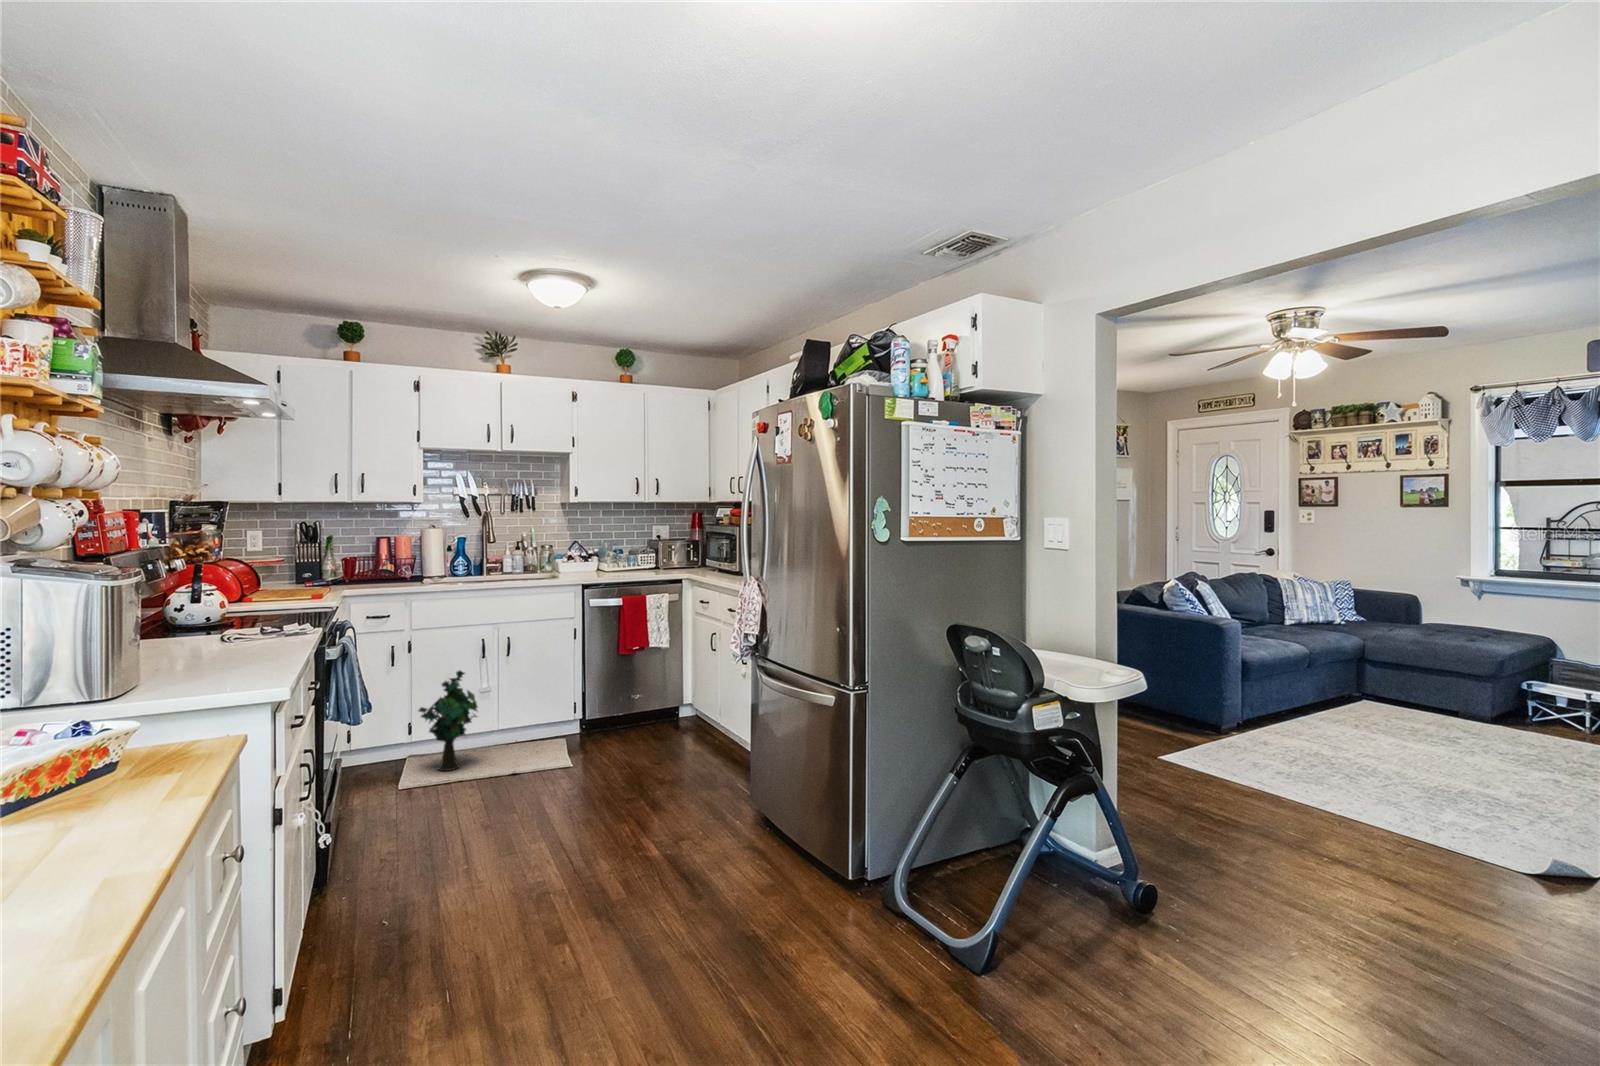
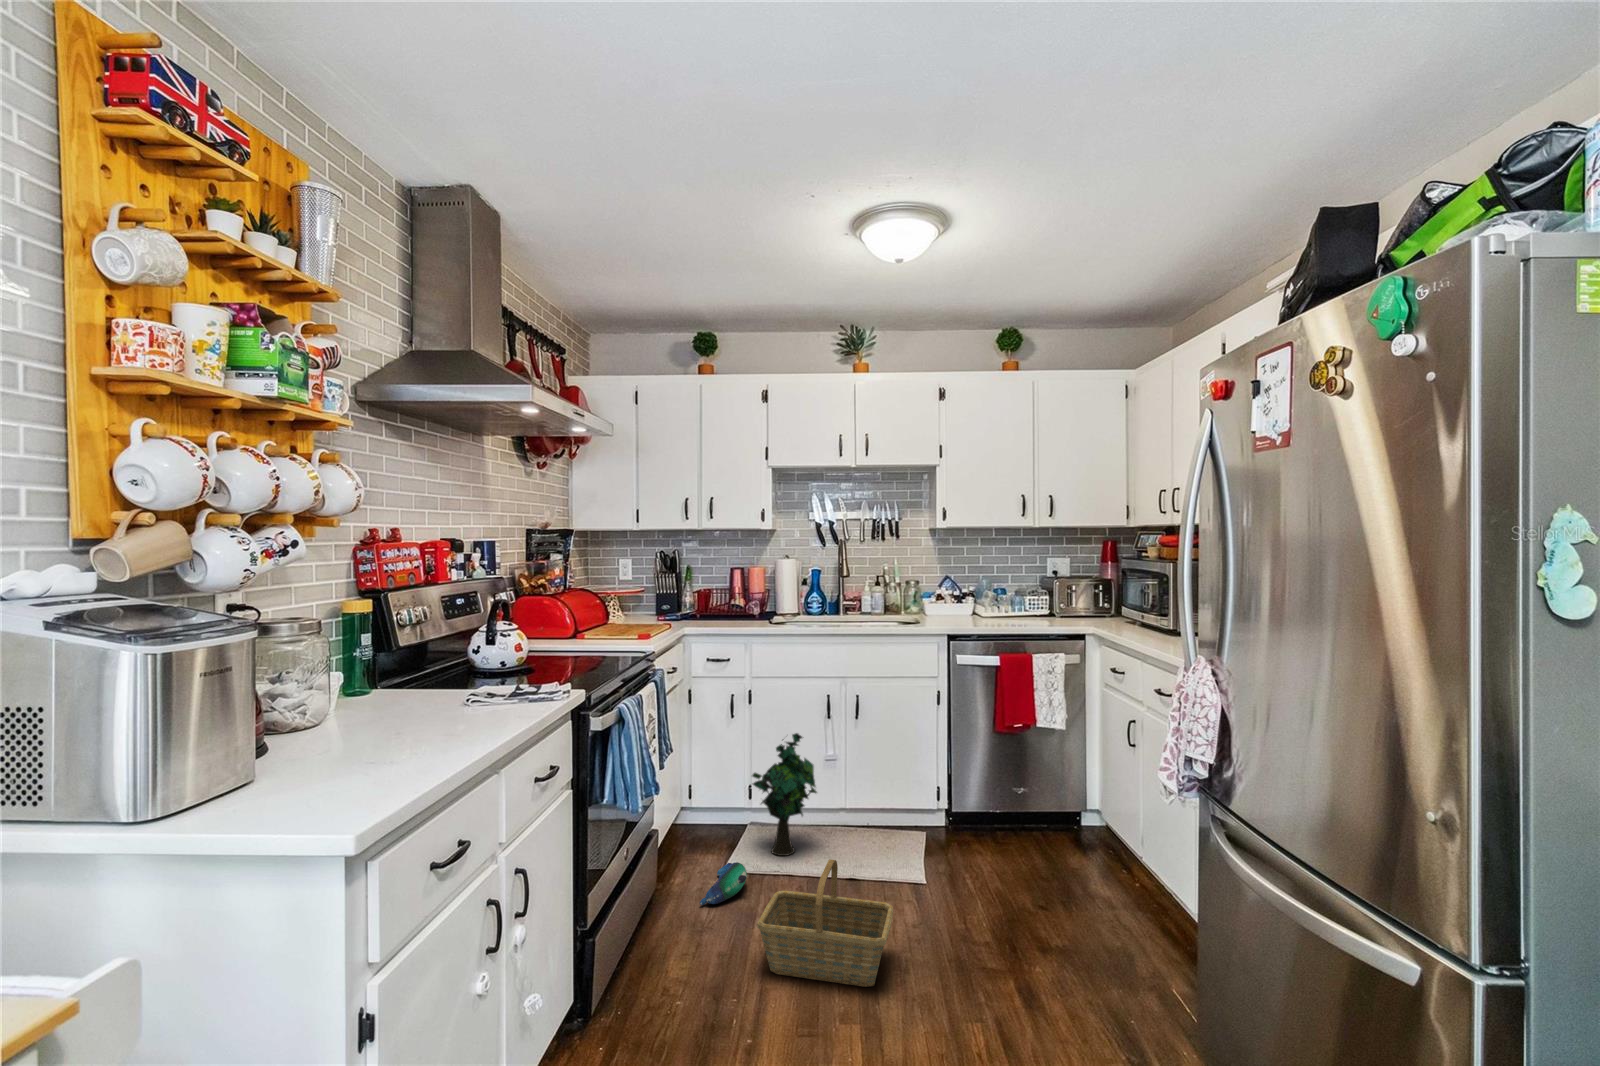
basket: none [457,746,559,832] -> present [757,859,893,987]
plush toy: none [388,776,429,810] -> present [700,862,747,905]

